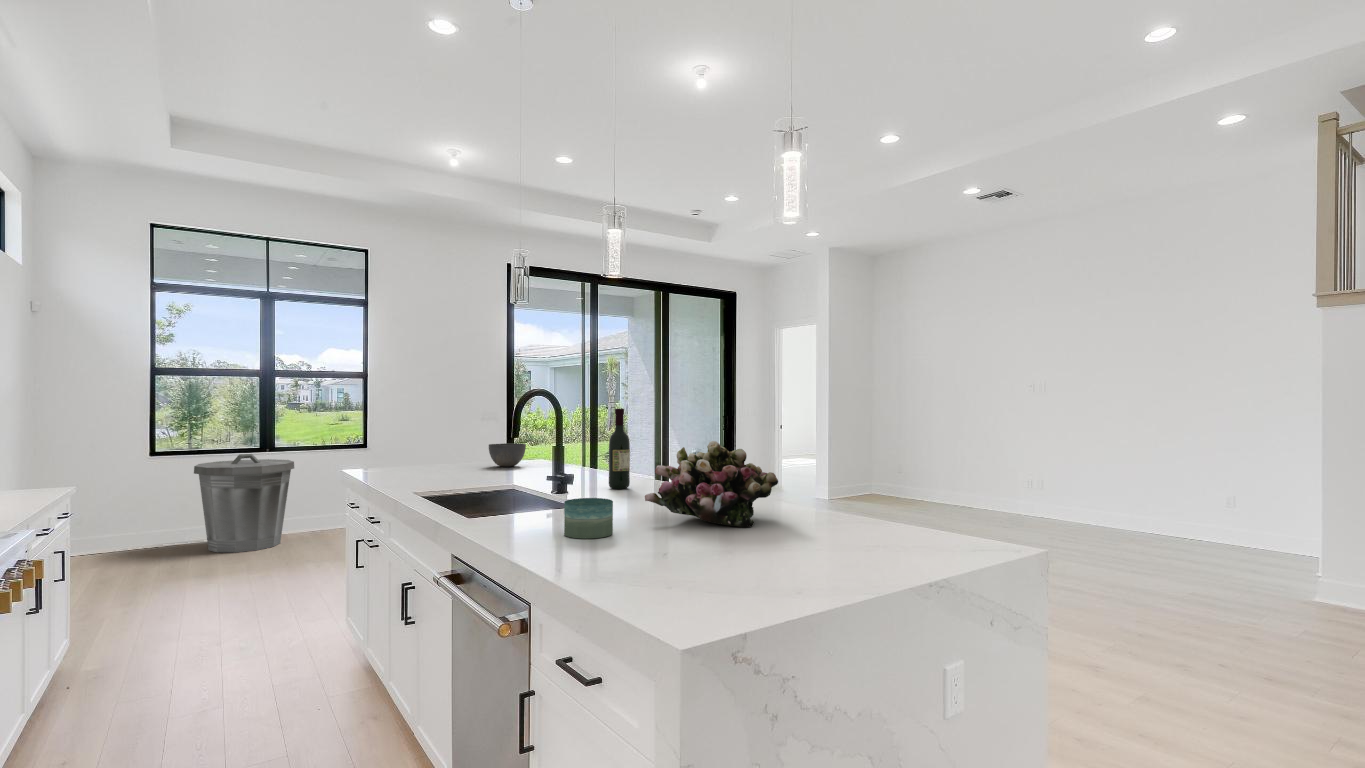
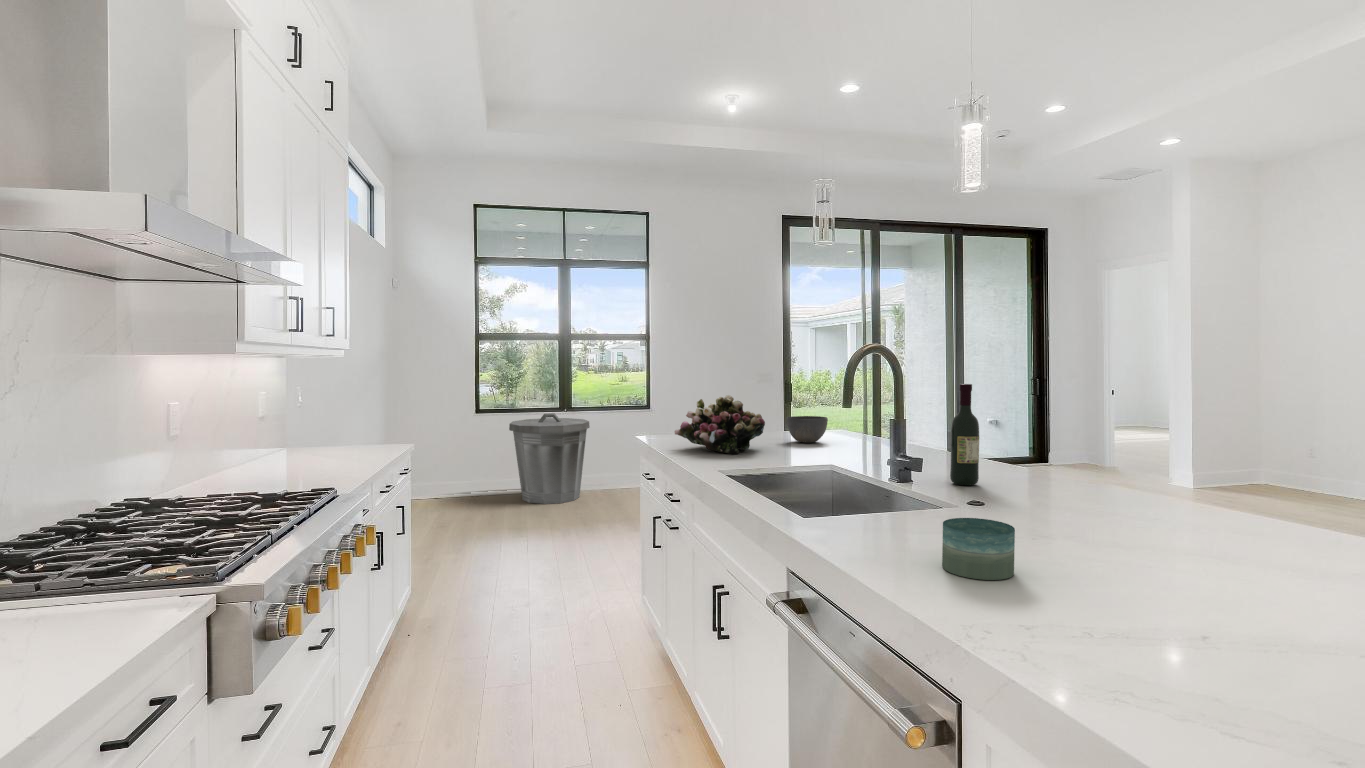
flower arrangement: present [645,441,778,527] -> present [675,395,765,454]

